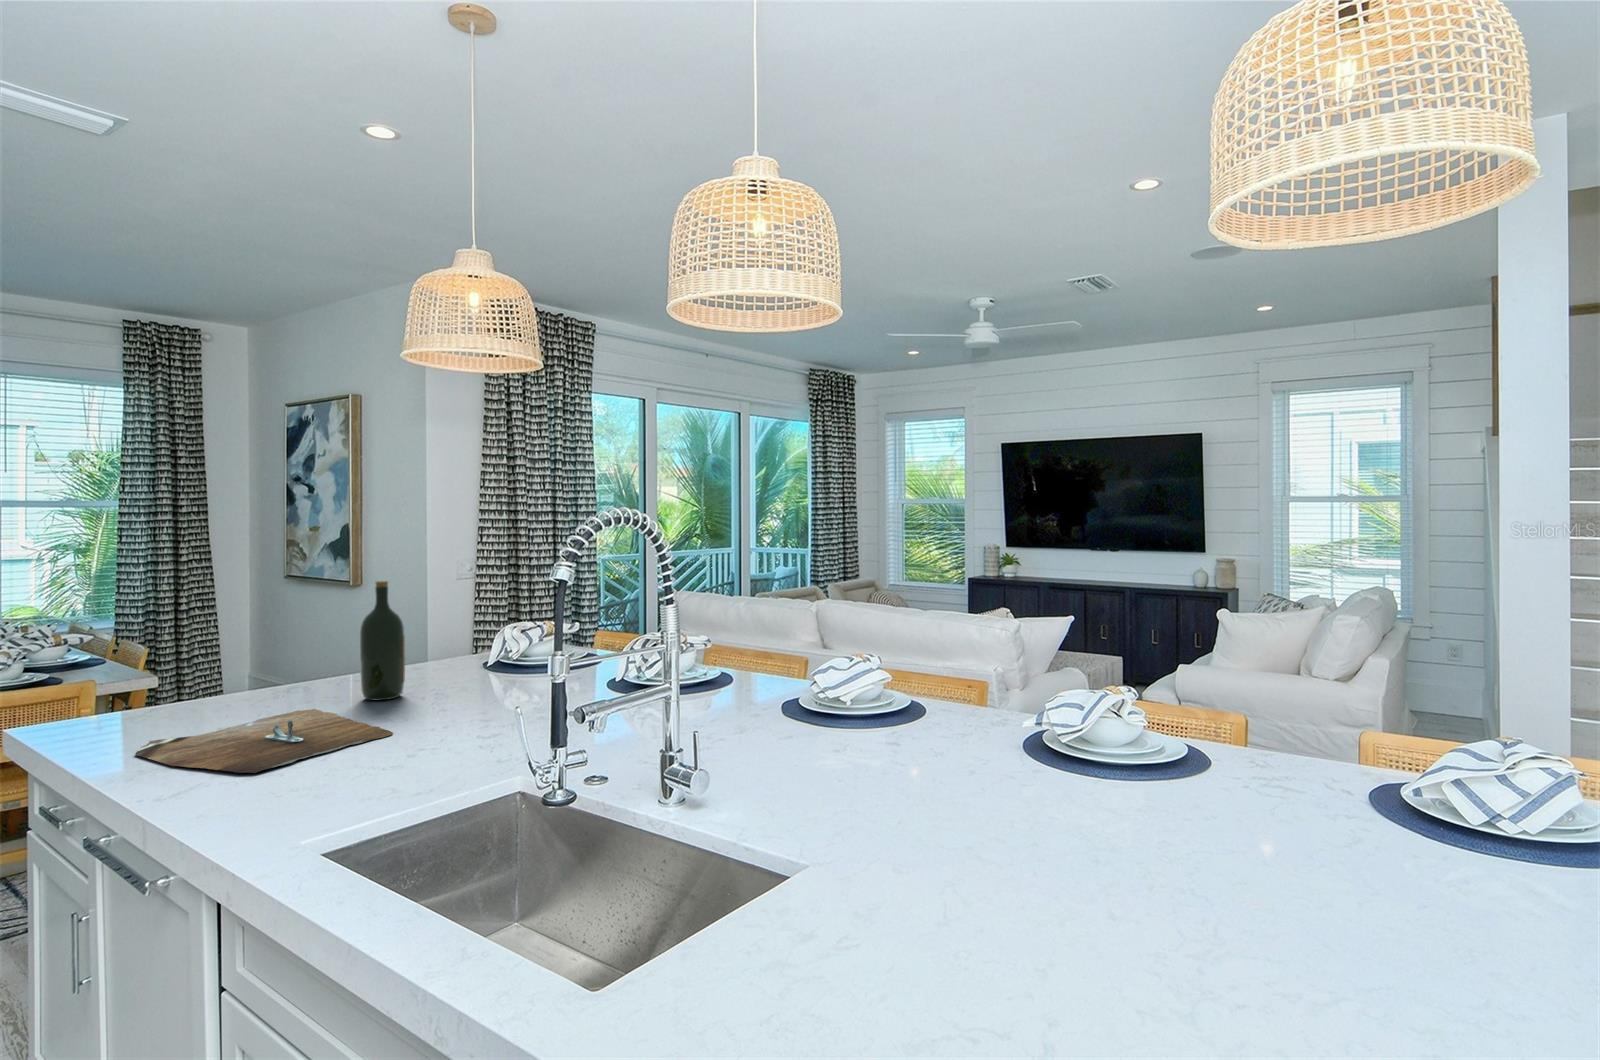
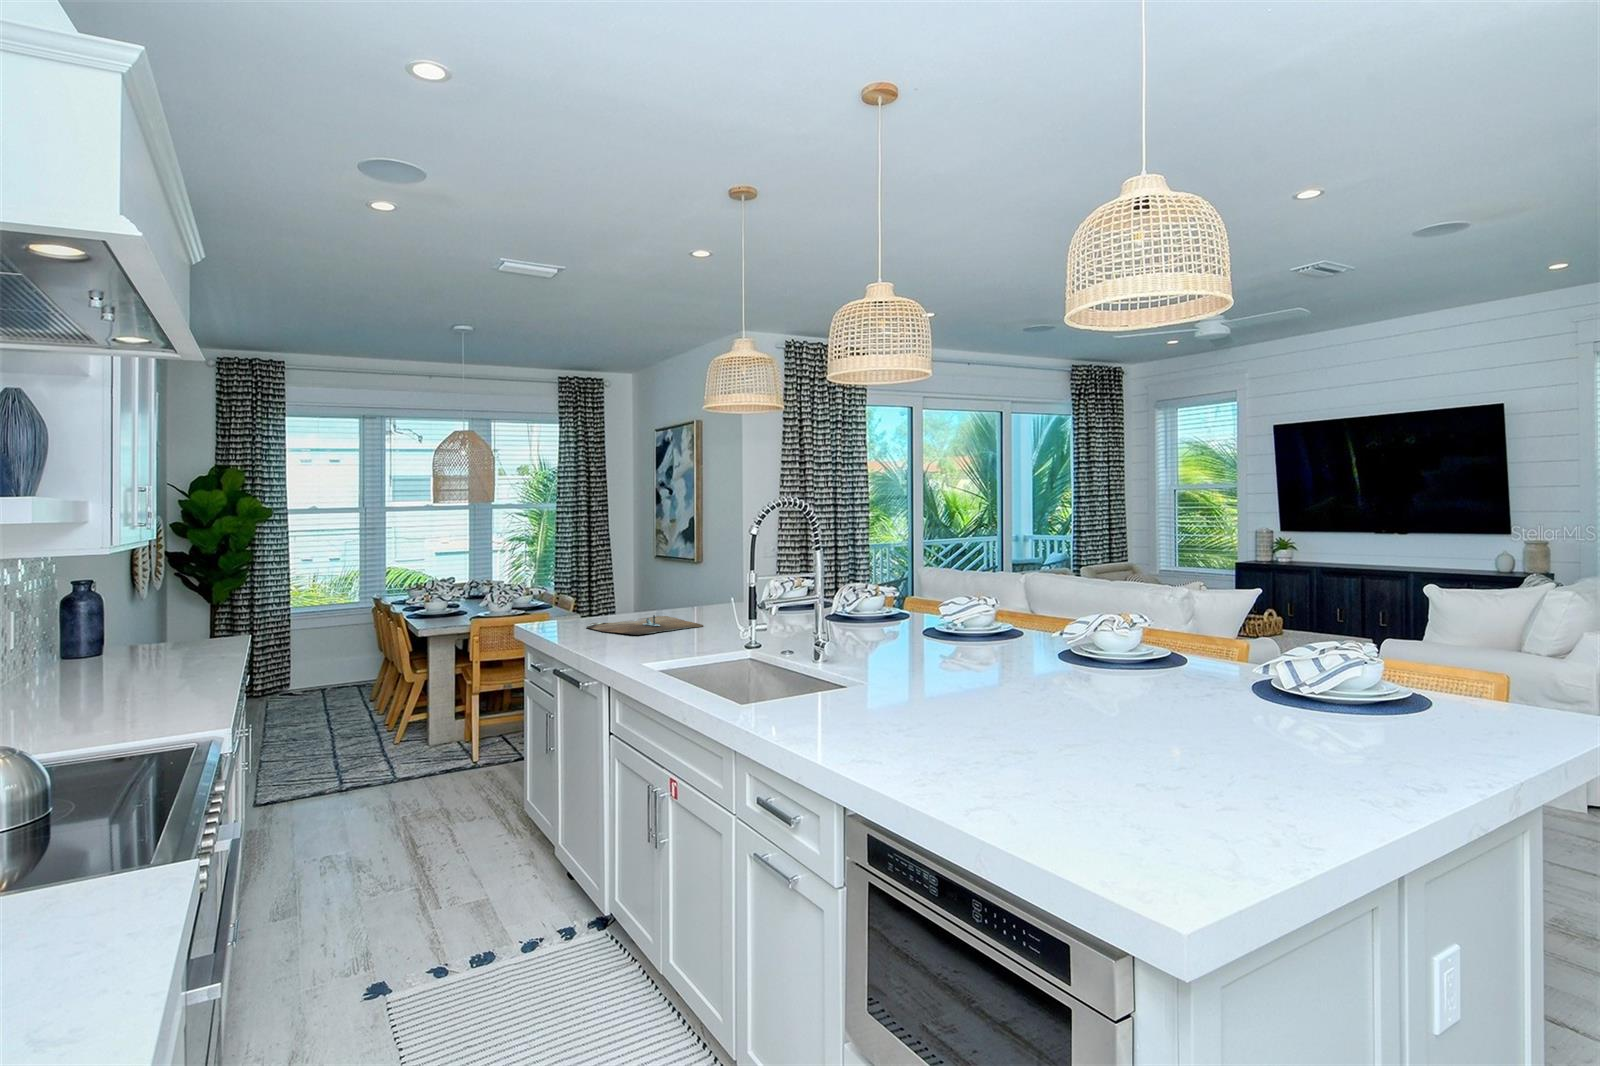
wine bottle: present [360,581,405,701] -> none [690,544,714,614]

